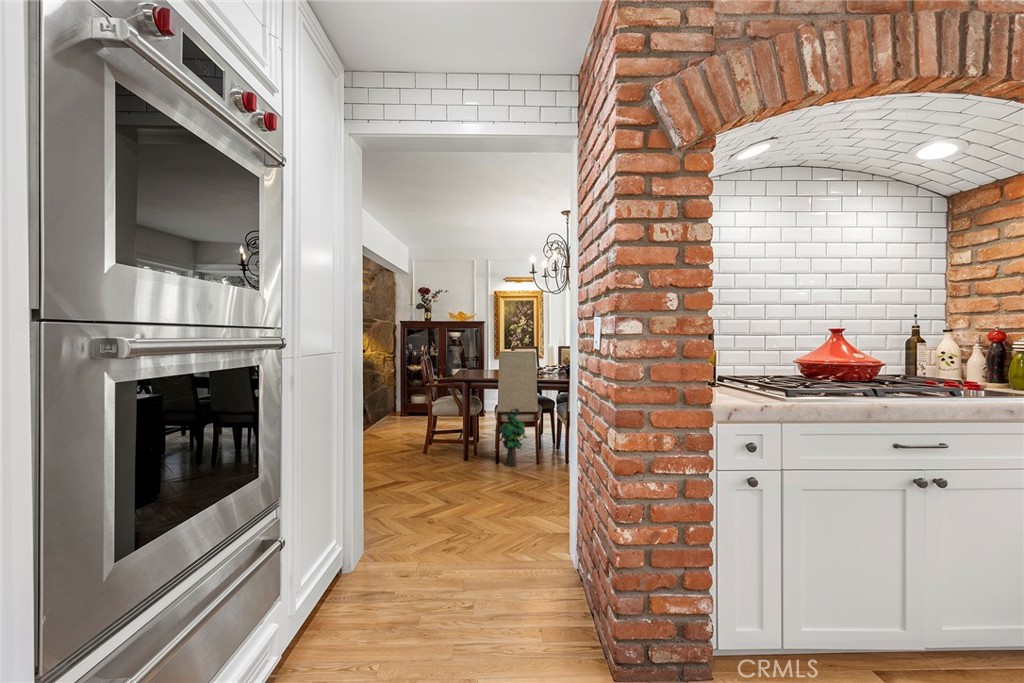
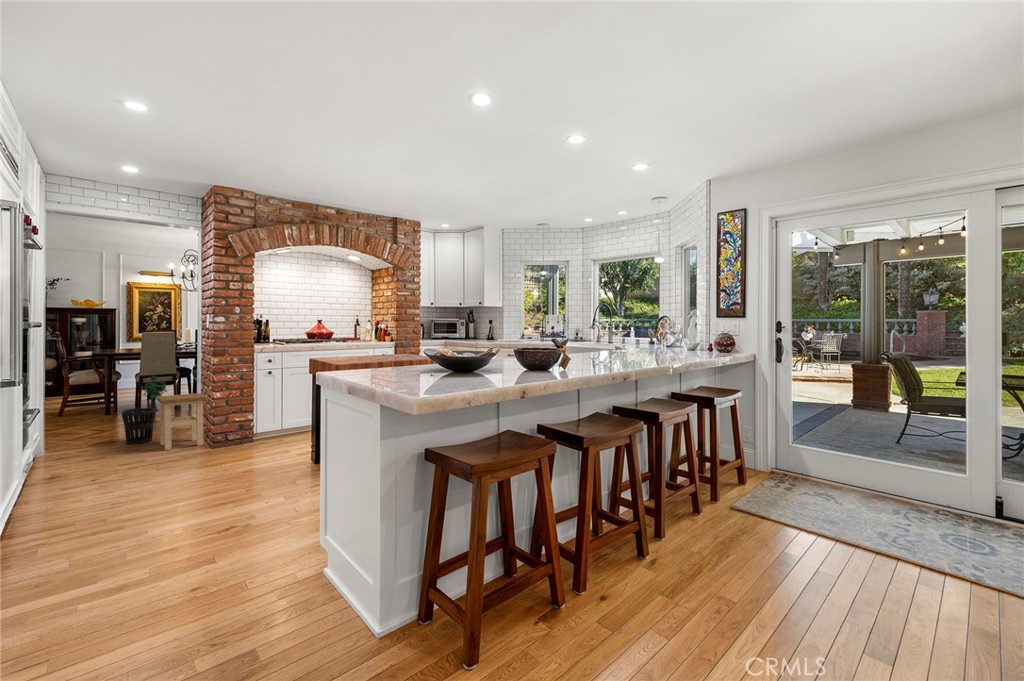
stool: none [497,499,595,662] -> present [157,393,206,450]
wastebasket: none [445,506,499,592] -> present [122,408,155,444]

